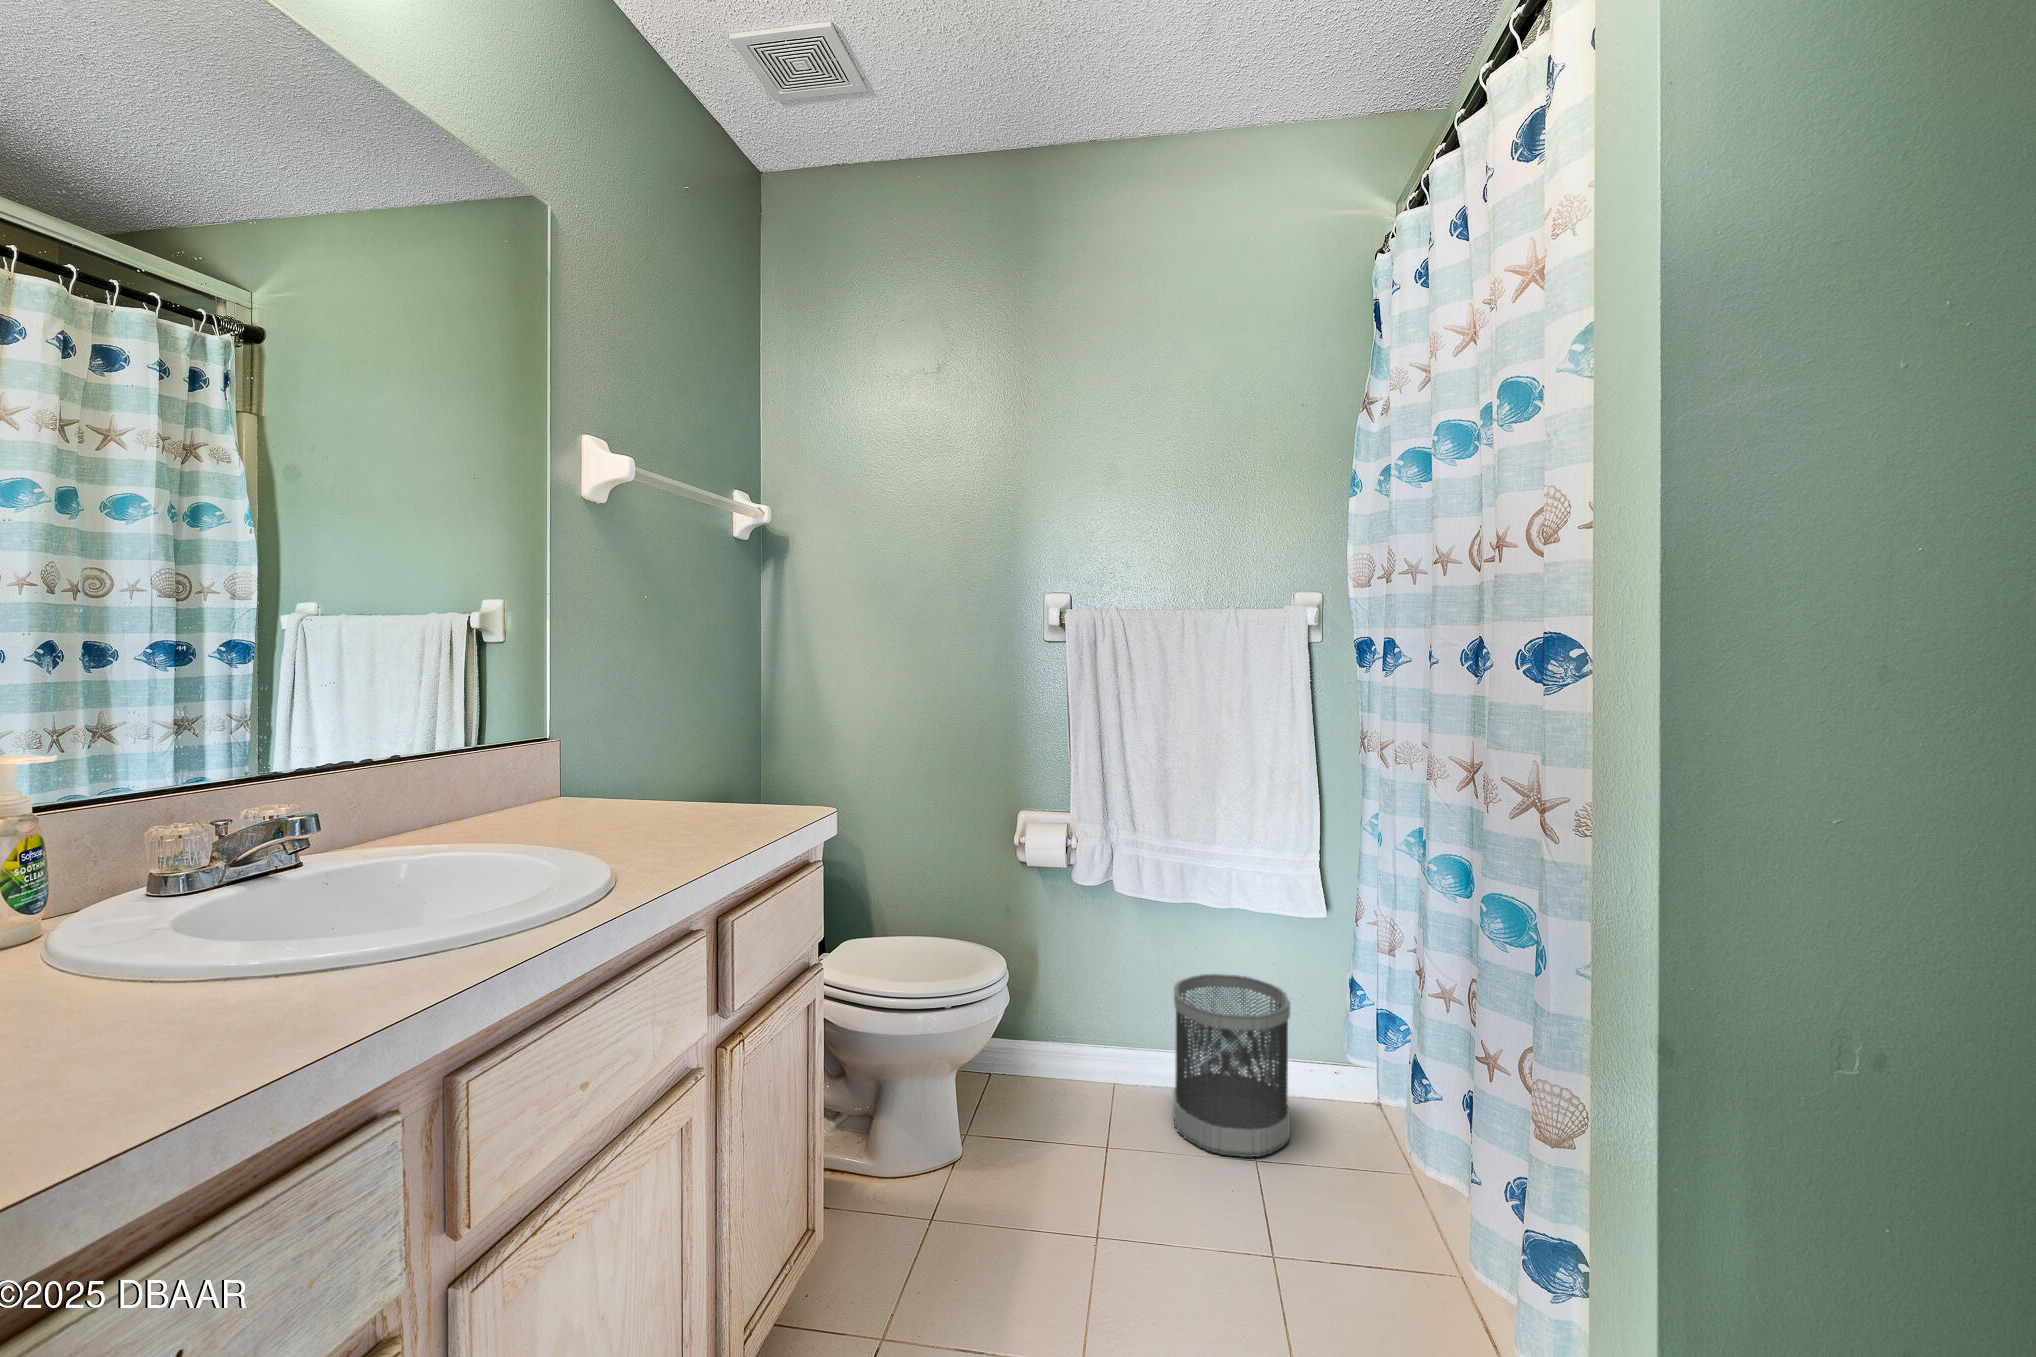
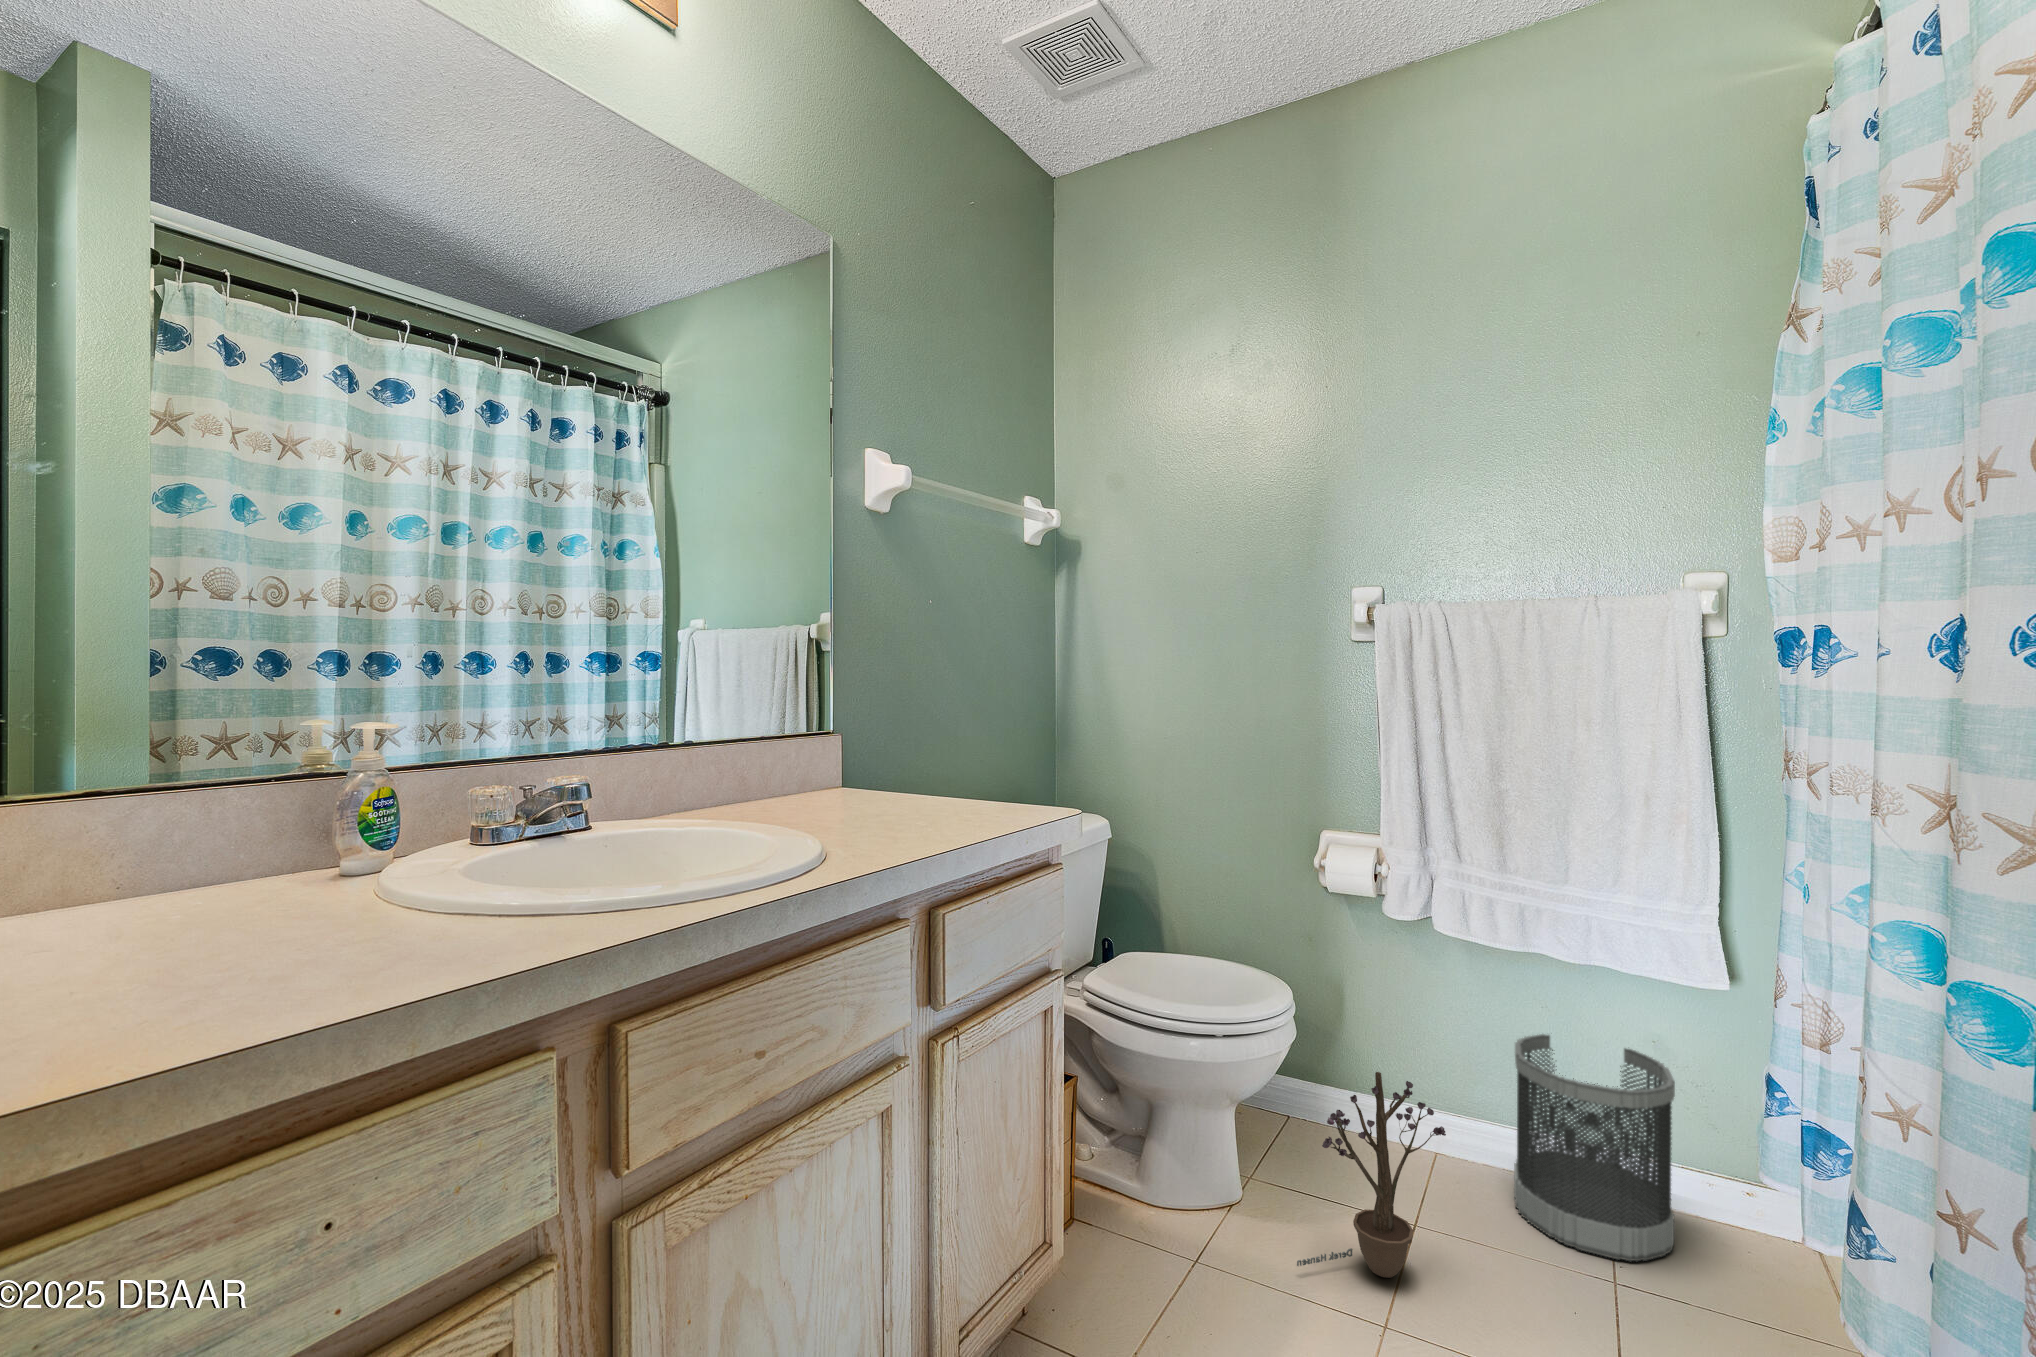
decorative plant: none [996,1028,1121,1218] -> present [1297,1072,1446,1278]

